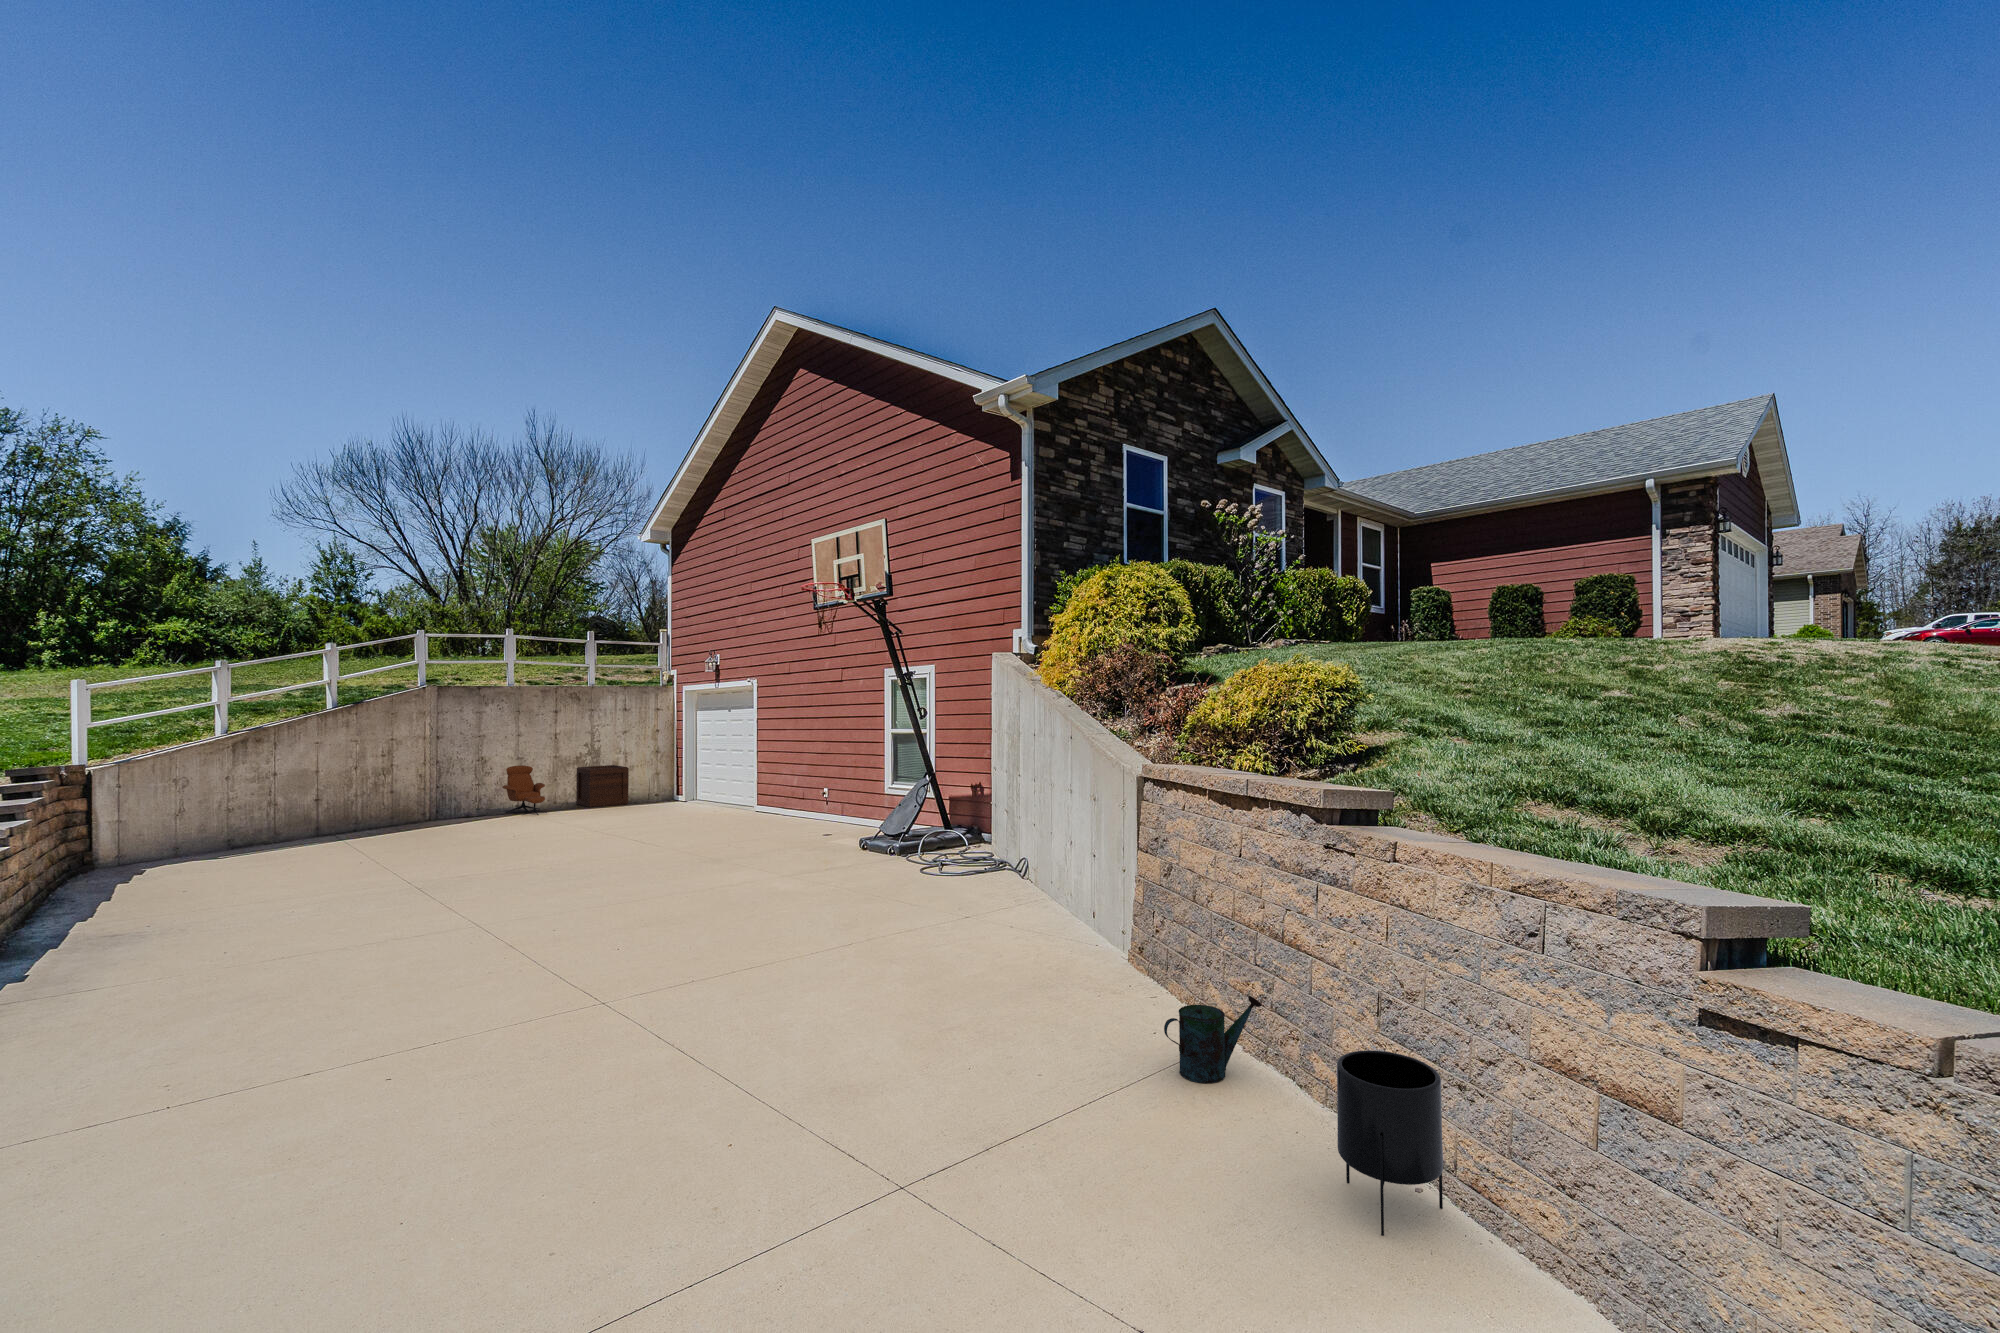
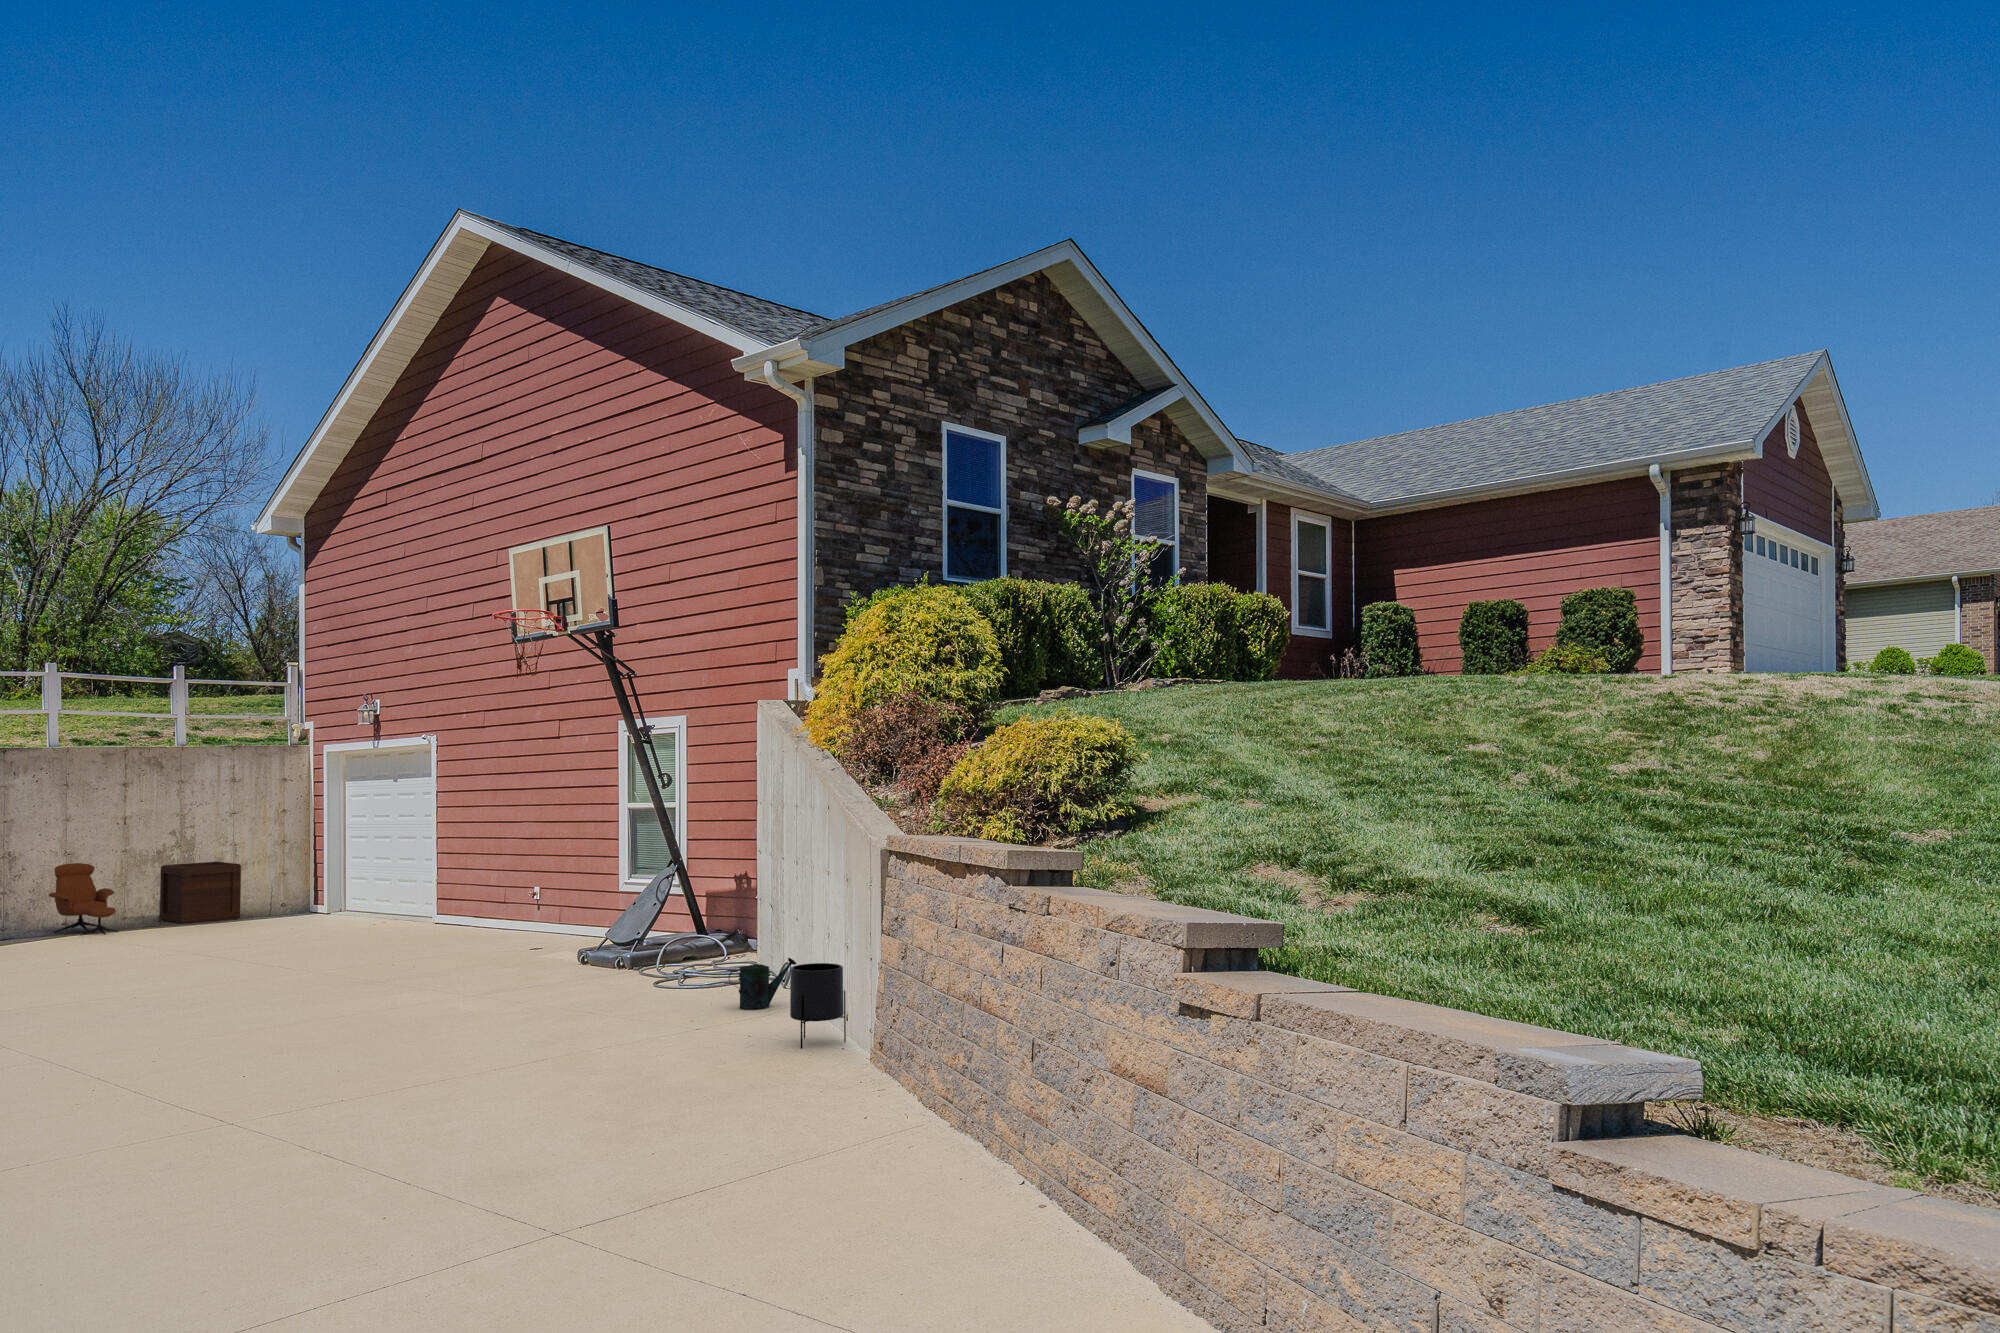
watering can: present [1164,996,1262,1083] -> present [729,958,796,1010]
planter: present [1337,1050,1443,1236] -> present [790,963,846,1049]

